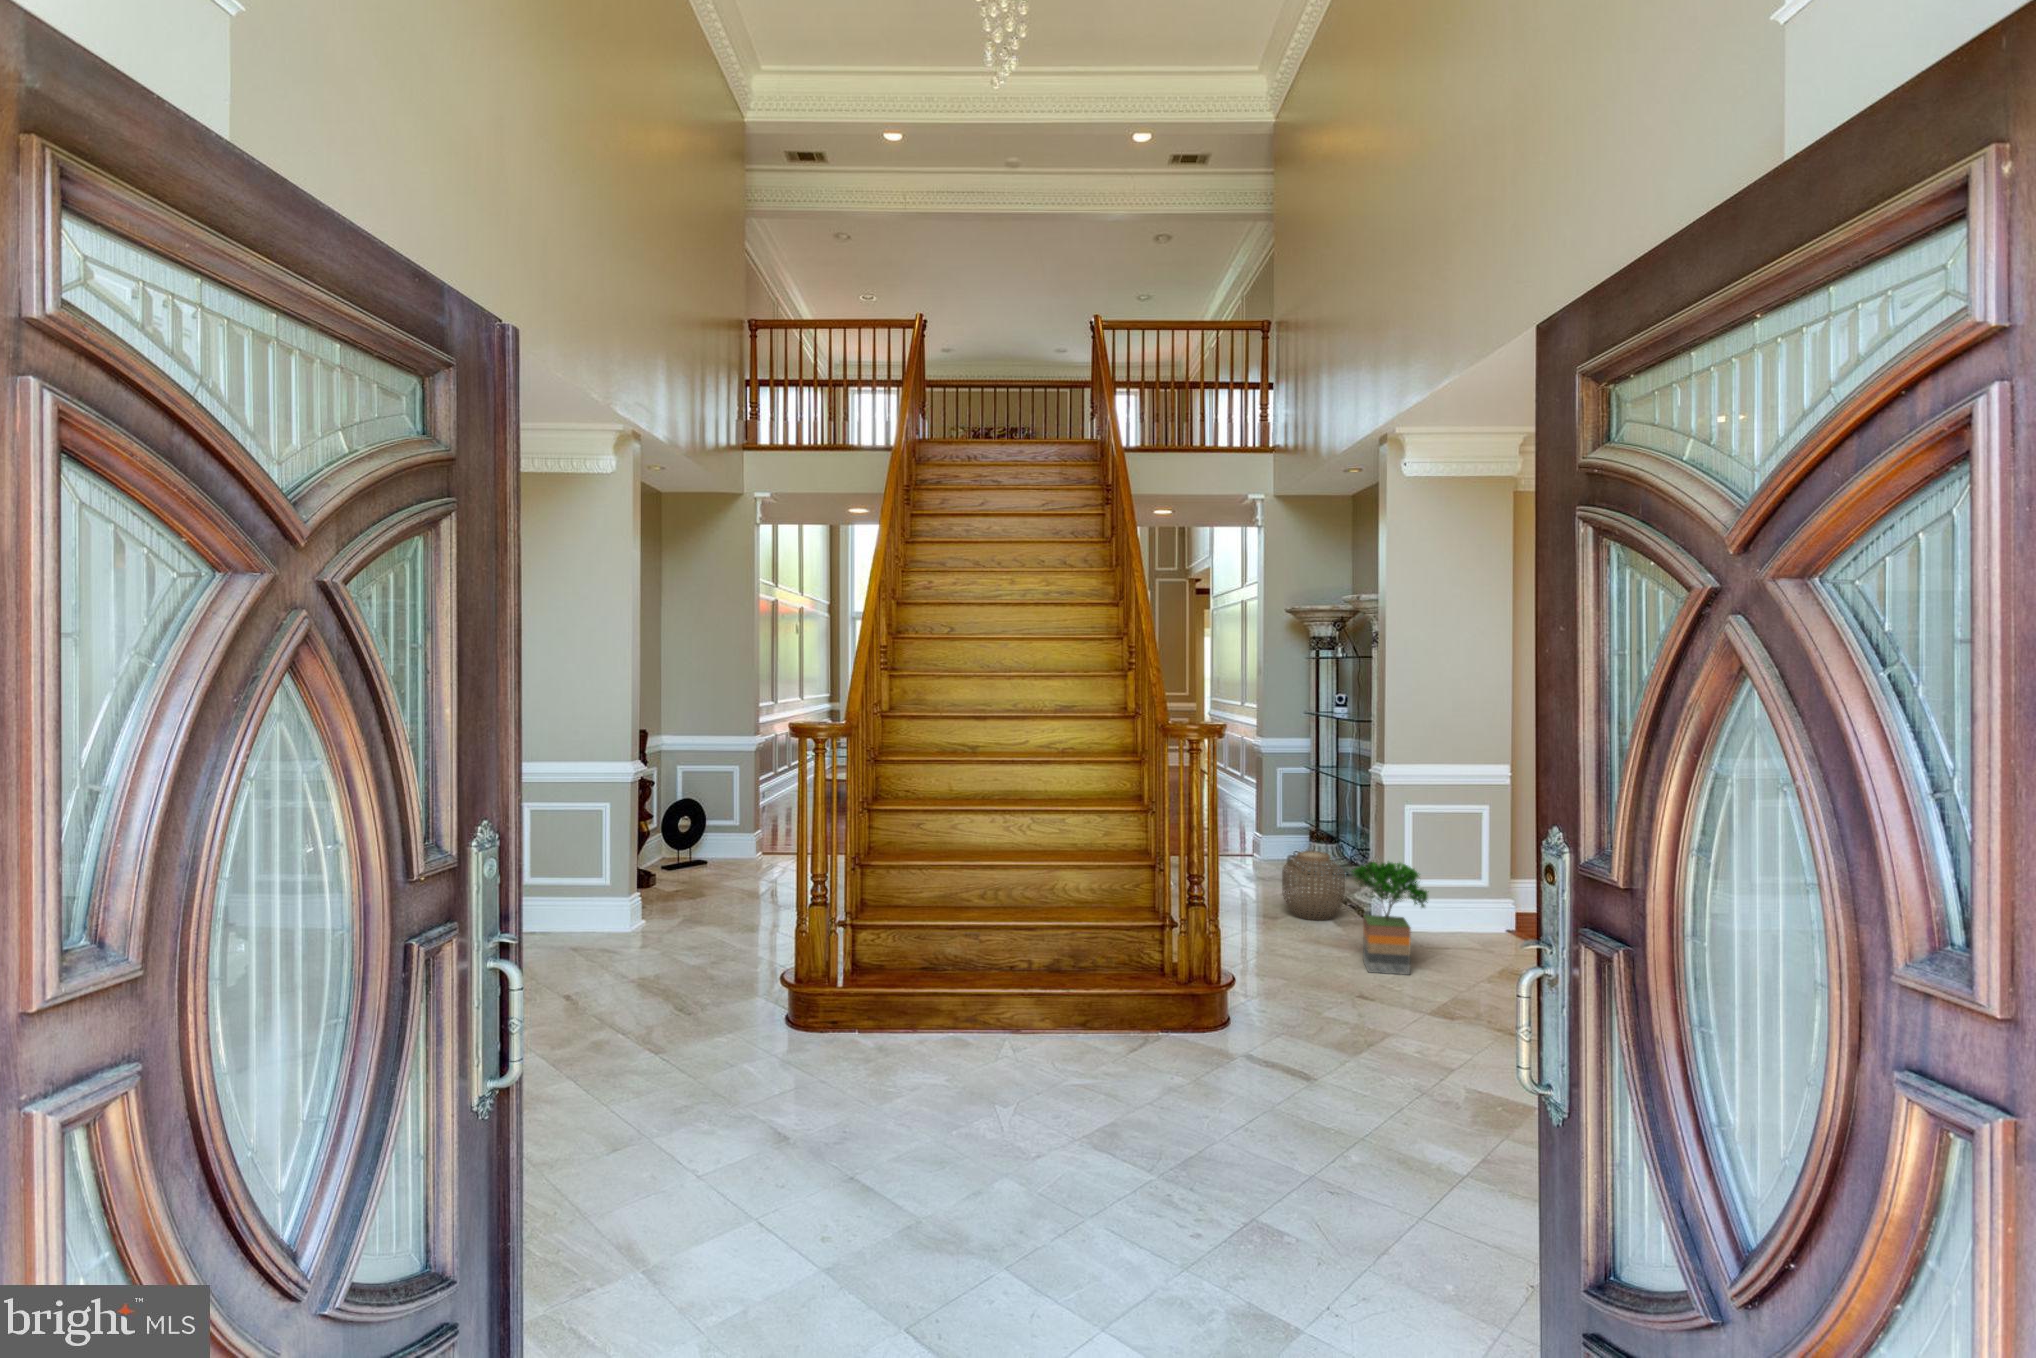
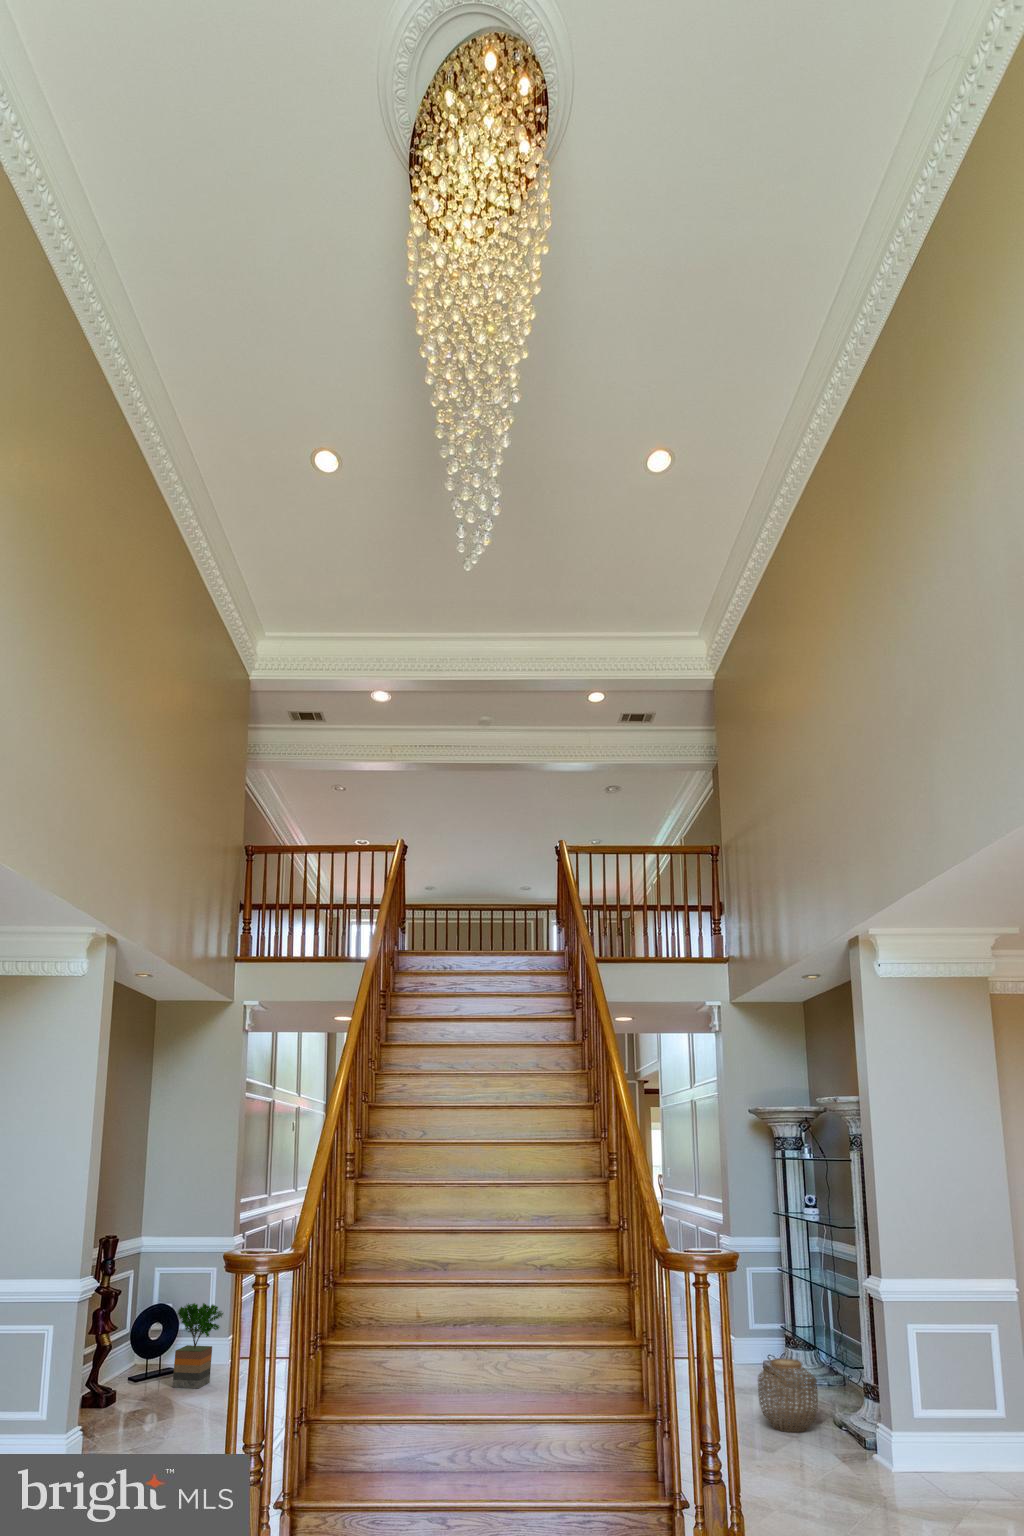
potted tree: present [1353,862,1428,975] -> present [172,1303,223,1389]

